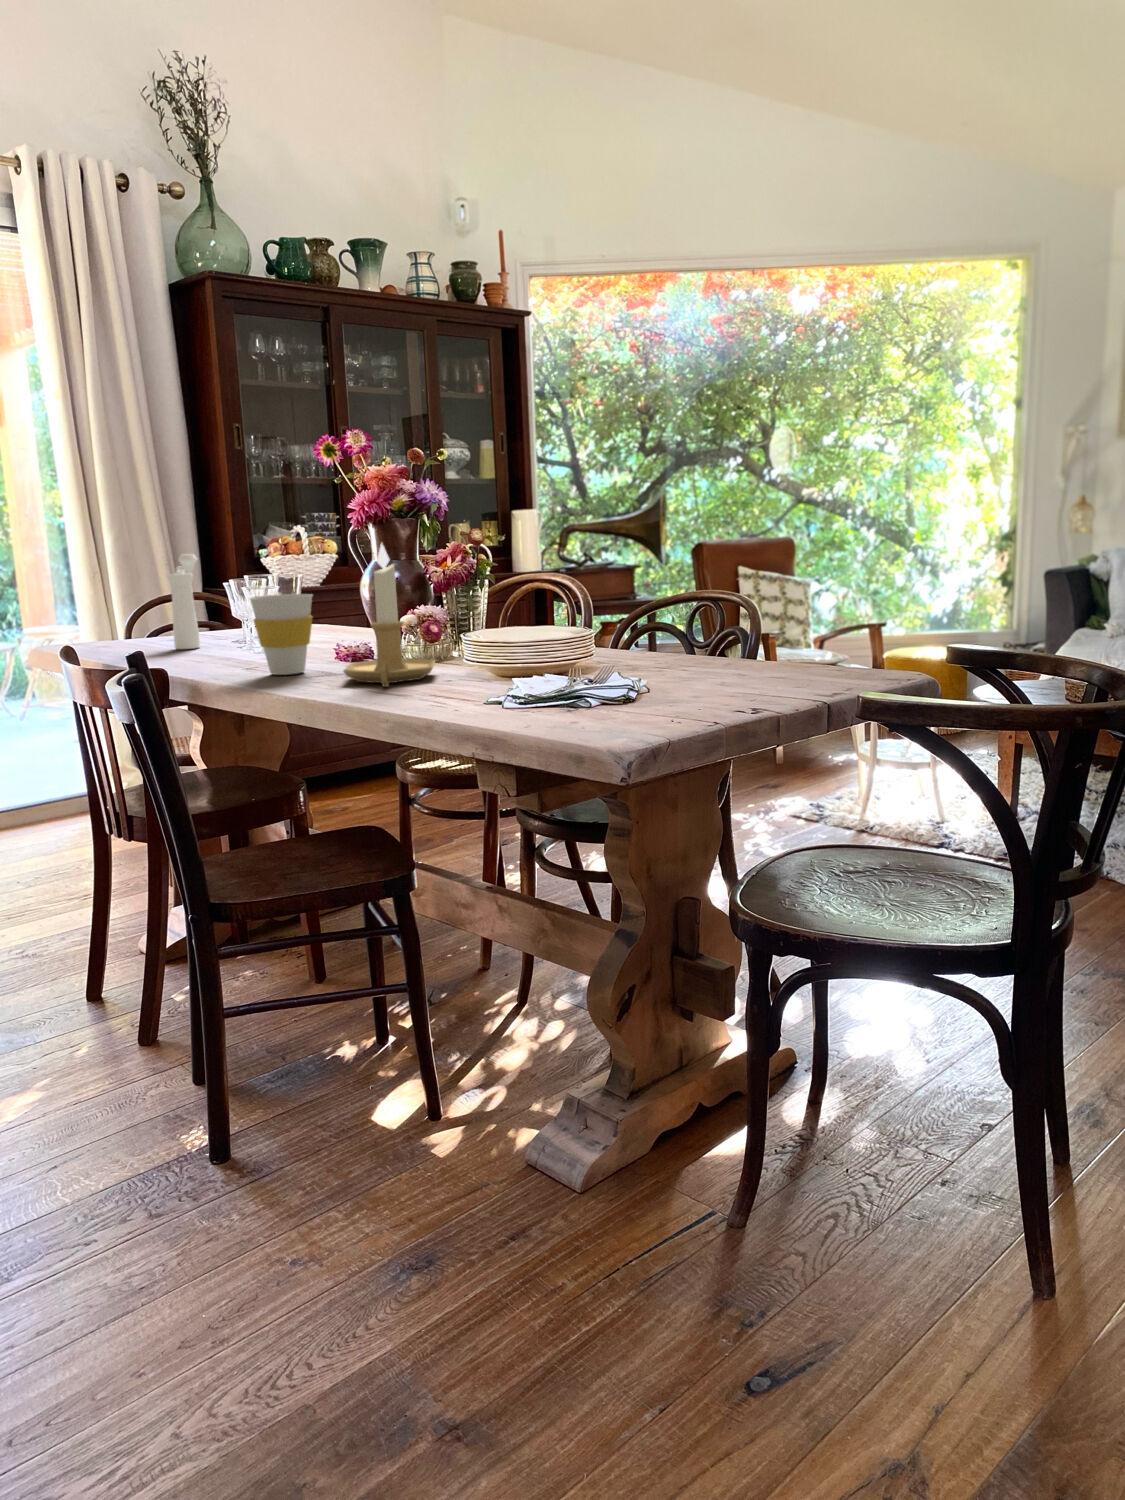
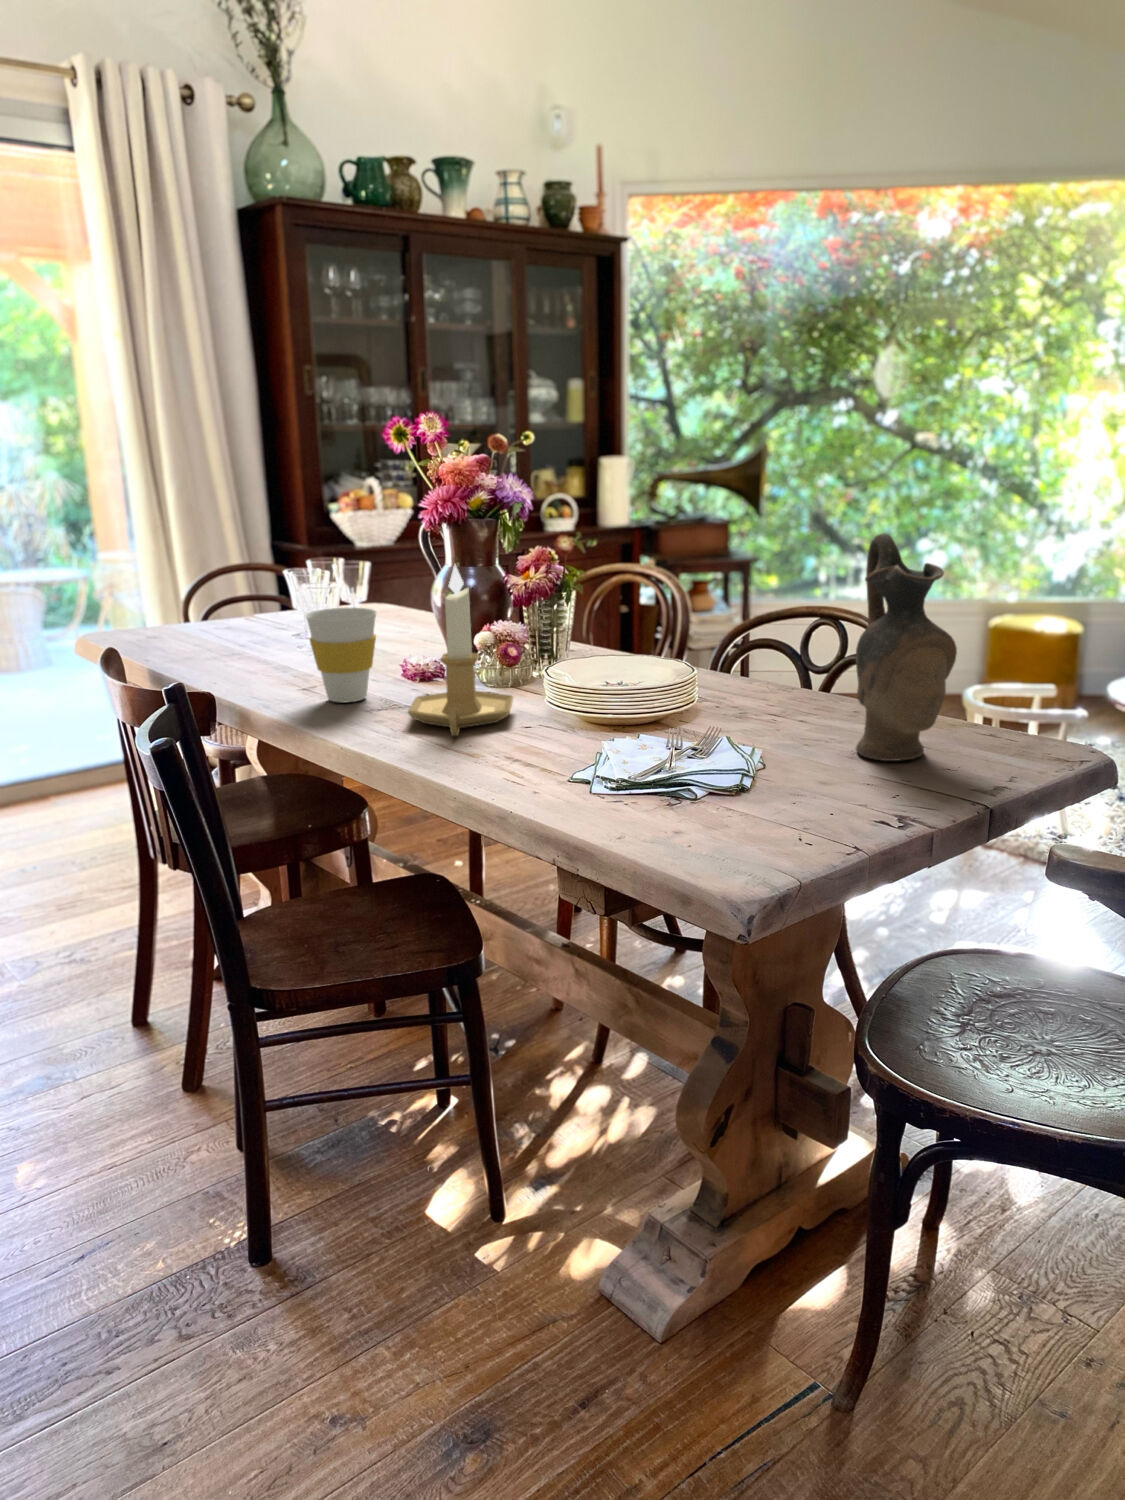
ceramic pitcher: none [721,498,801,683] -> present [856,533,957,761]
pepper mill: present [167,554,200,649] -> none [223,535,259,643]

